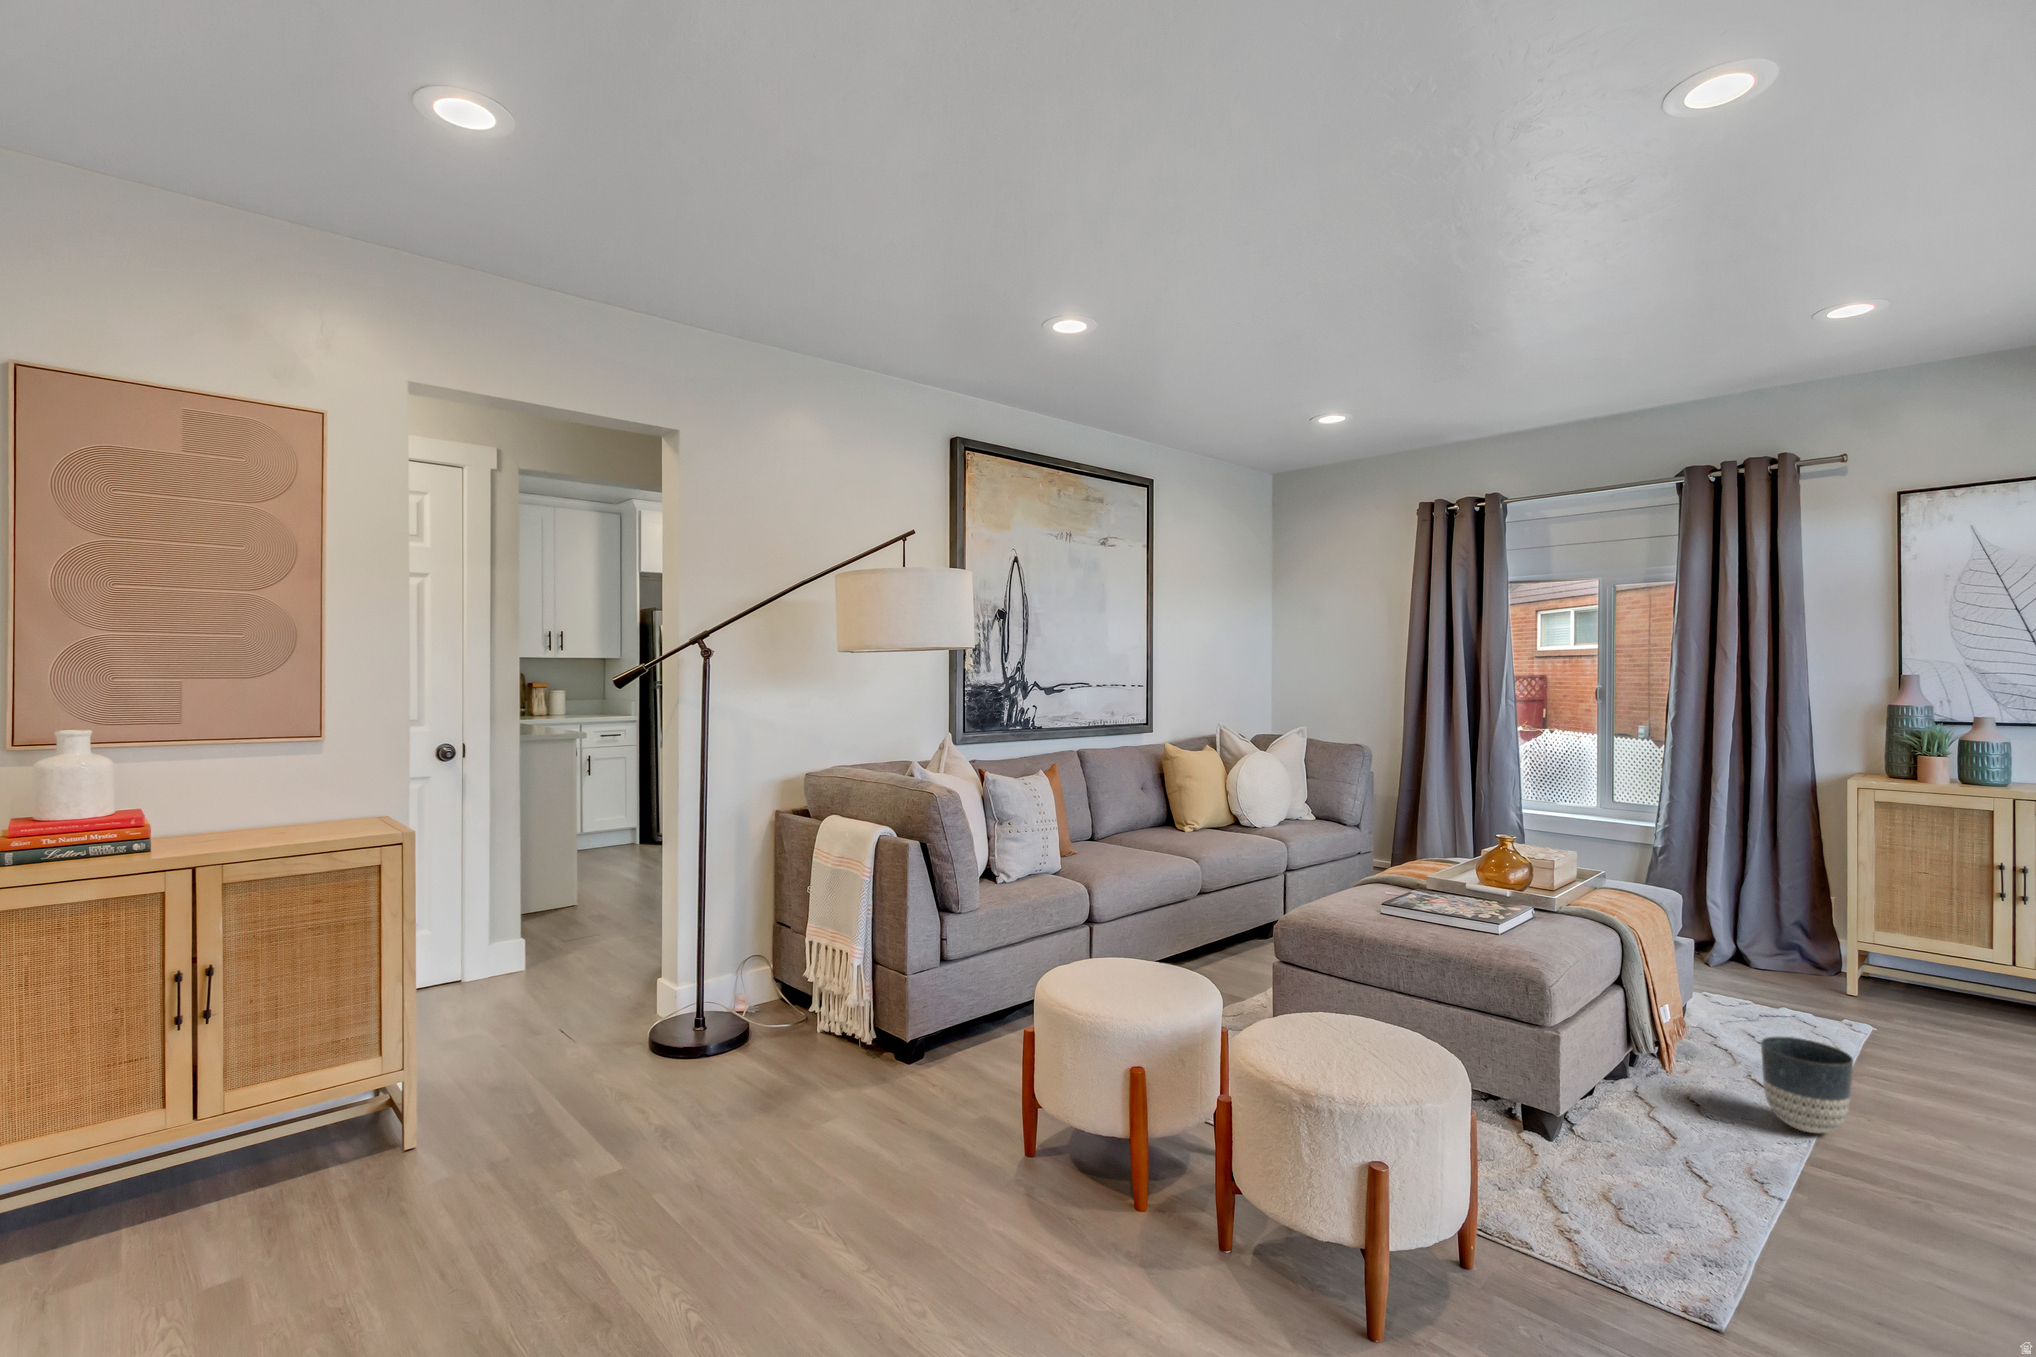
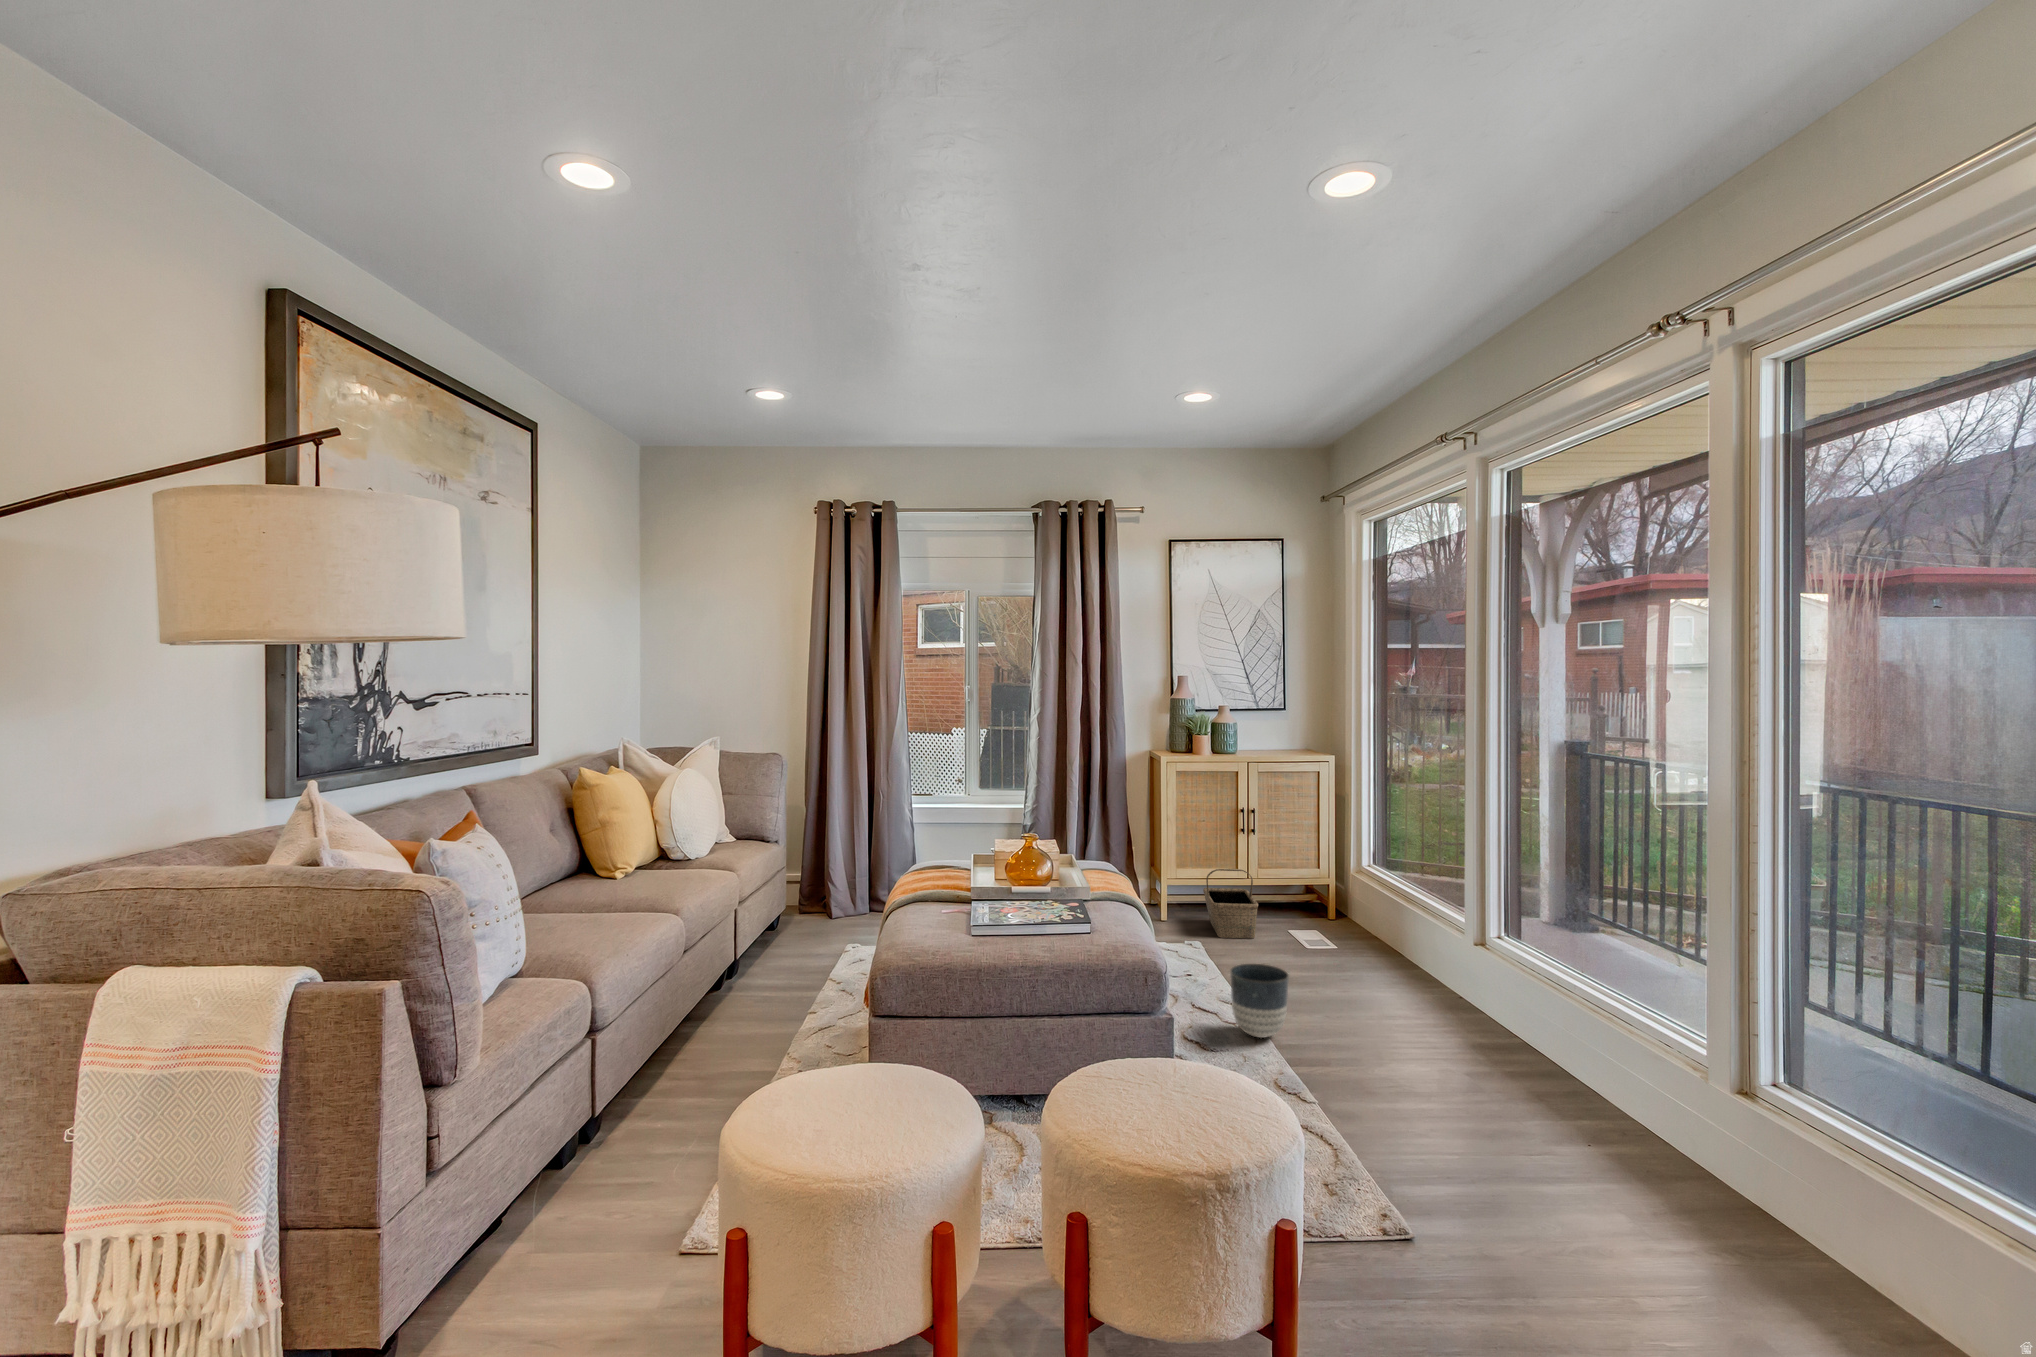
basket: none [1902,942,2005,1048] -> present [1203,869,1258,939]

